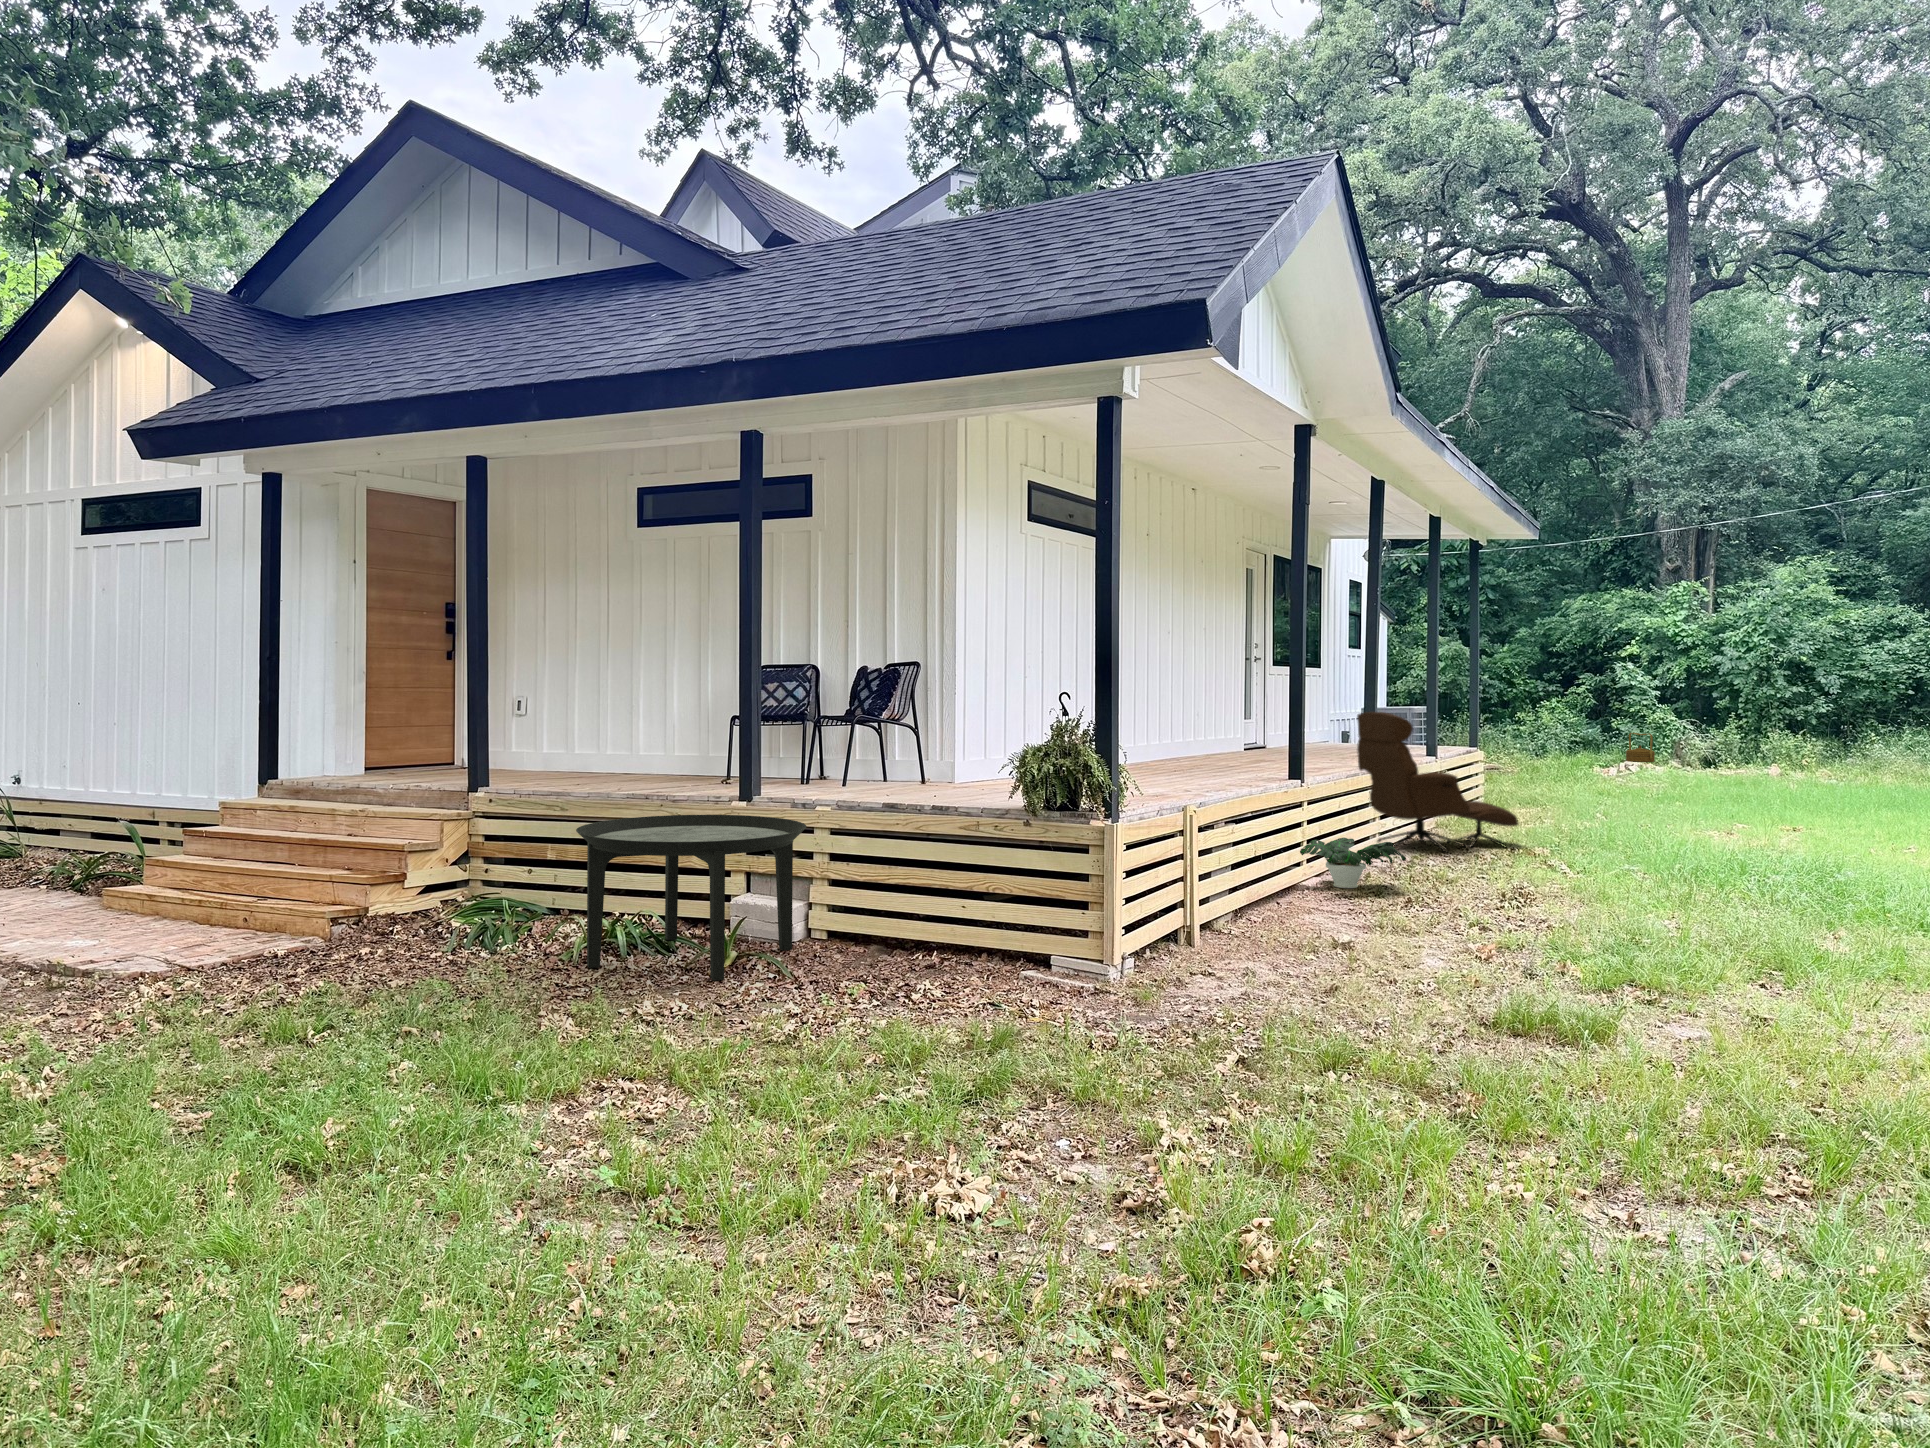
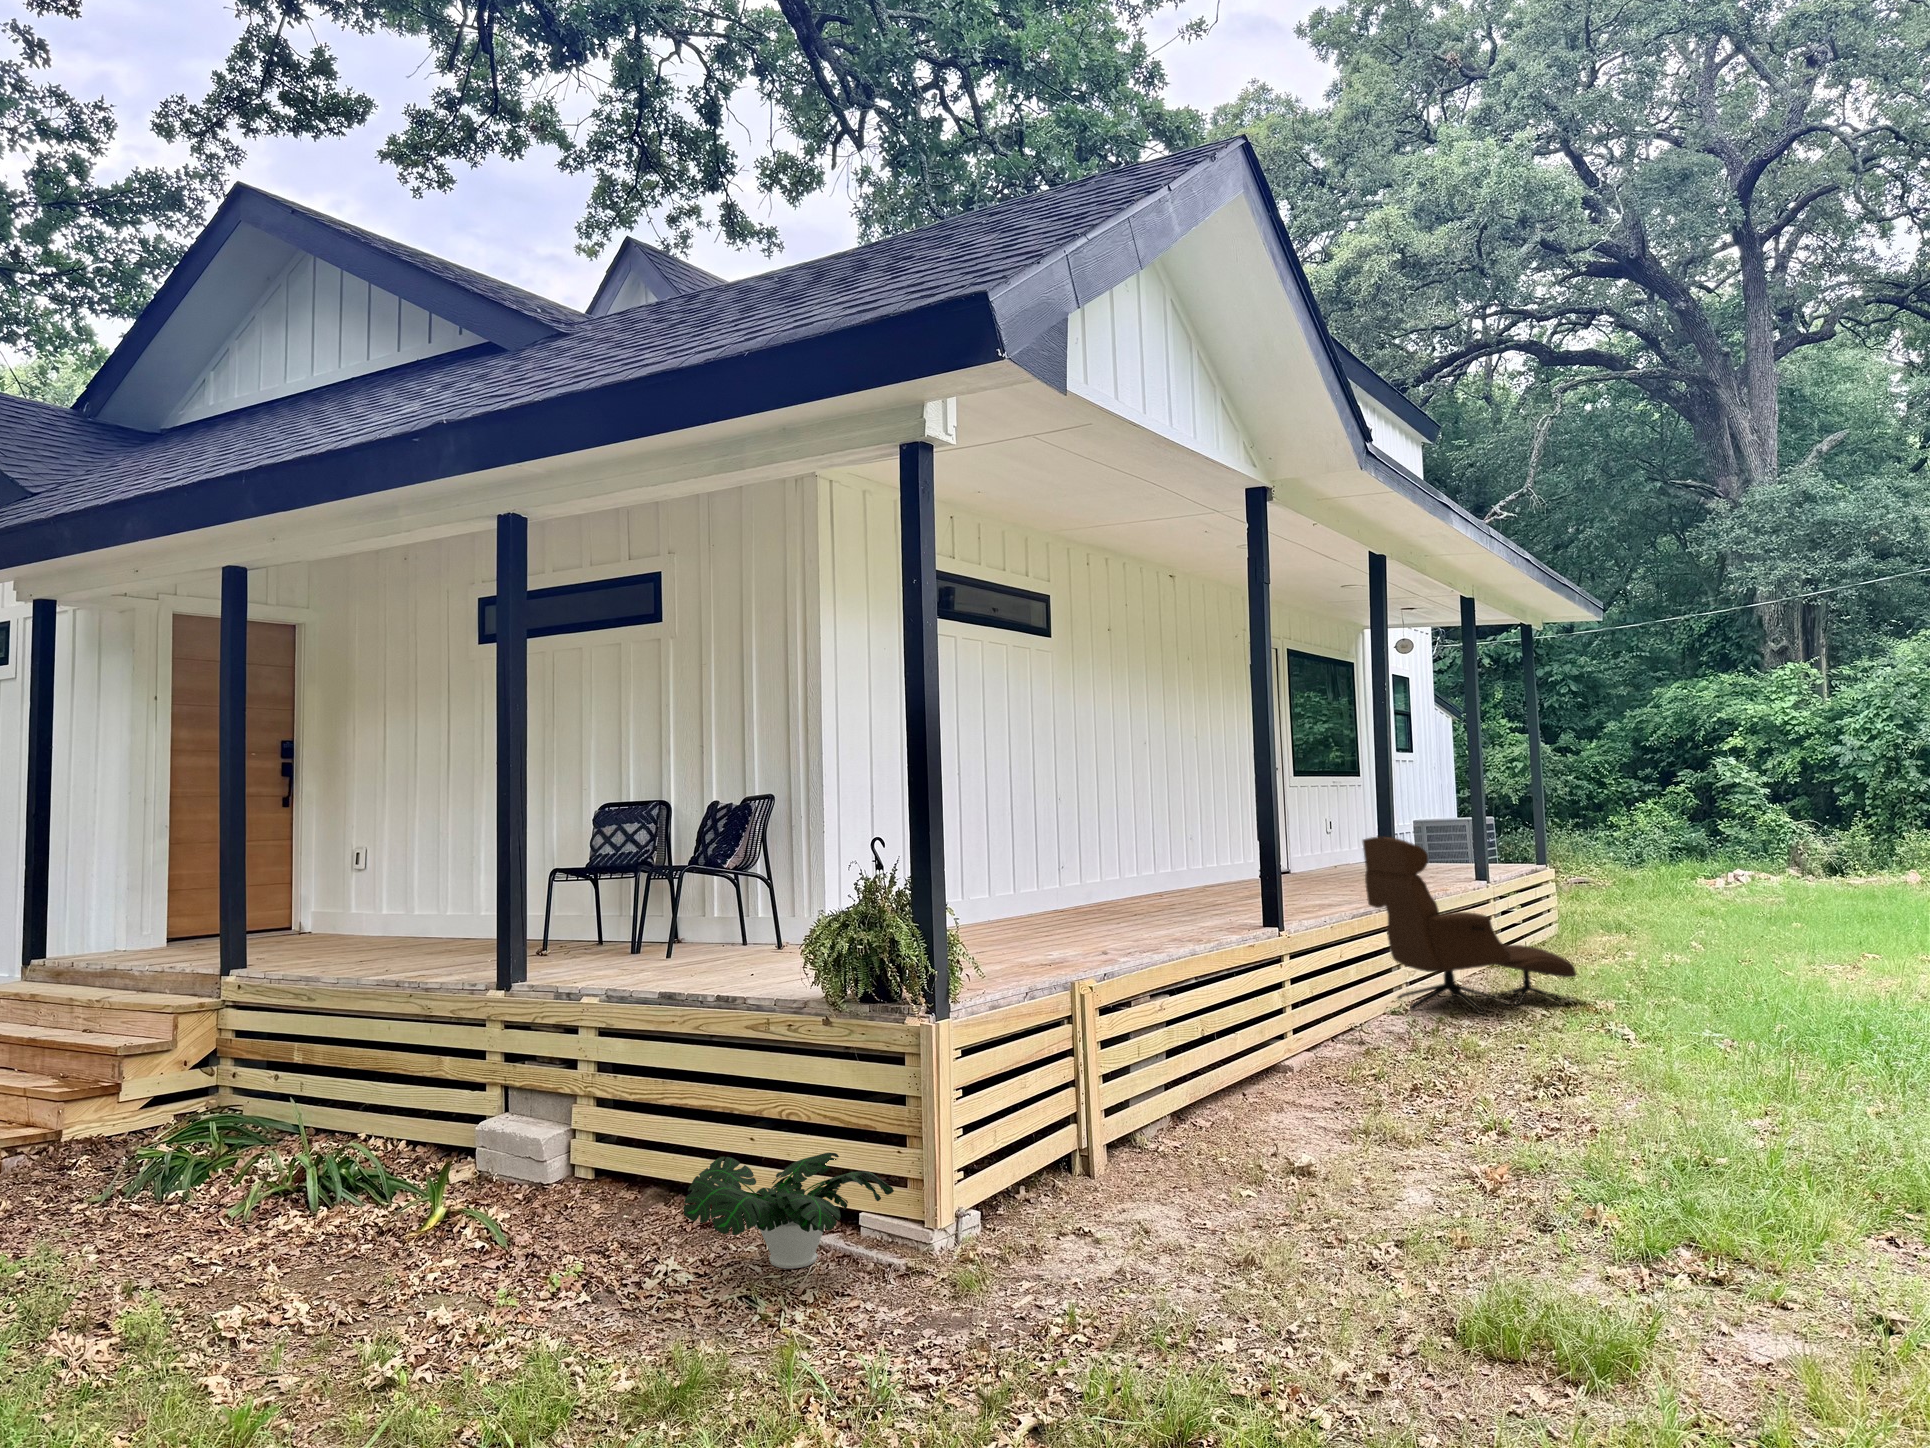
woven basket: present [1626,733,1655,762] -> none [1734,839,1770,873]
round table: present [576,815,807,981] -> none [237,1007,557,1255]
potted plant: present [1300,838,1406,888] -> present [683,1153,894,1269]

